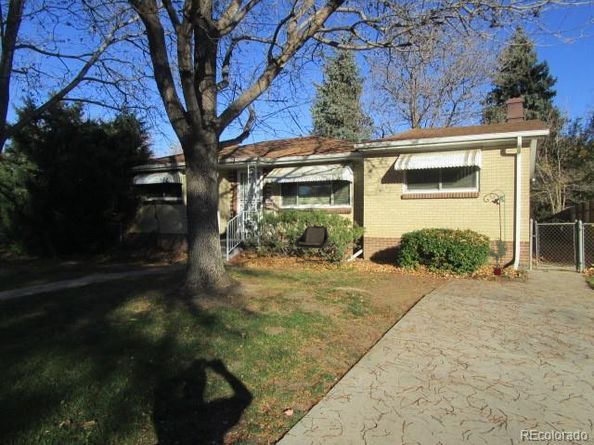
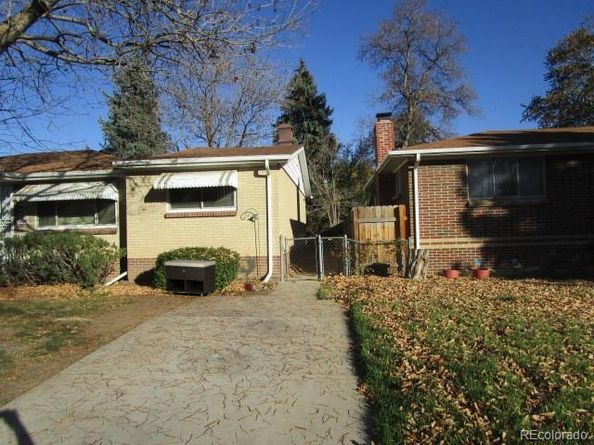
lounge chair: present [294,226,329,264] -> none [38,249,83,290]
storage bench: none [413,240,465,278] -> present [165,259,216,297]

